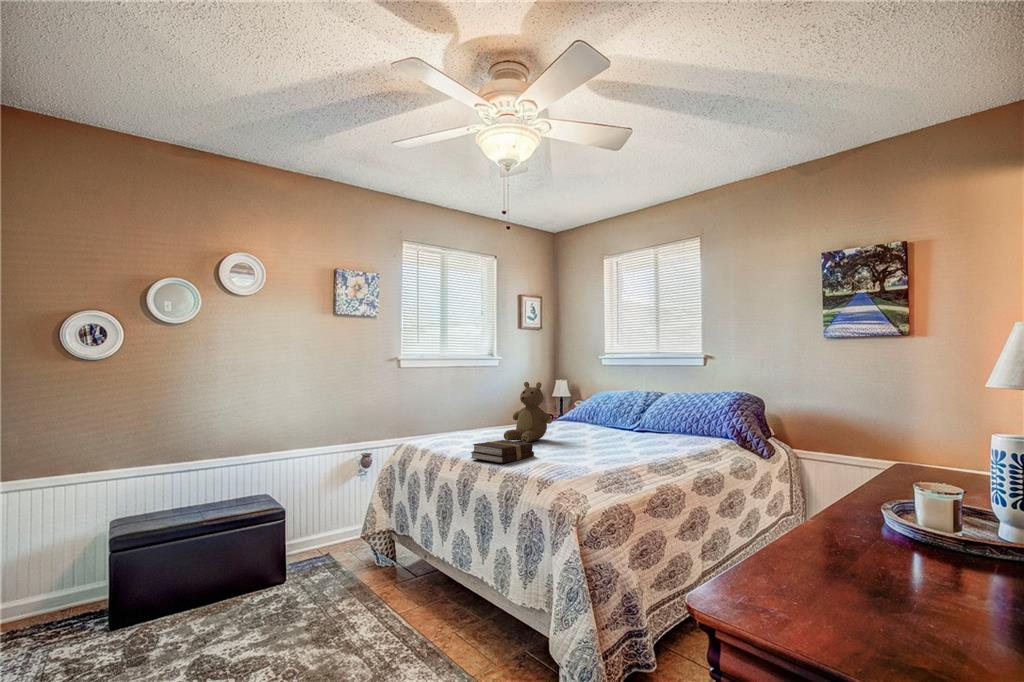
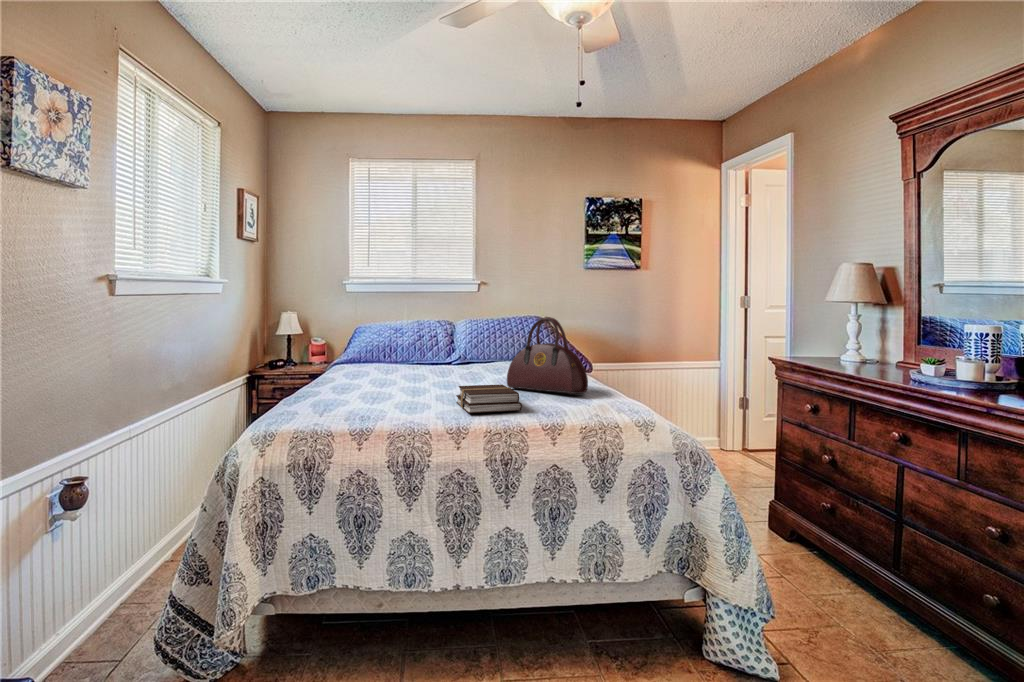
teddy bear: present [504,382,552,443] -> none [384,311,448,390]
handbag: none [567,389,601,463] -> present [507,317,588,394]

